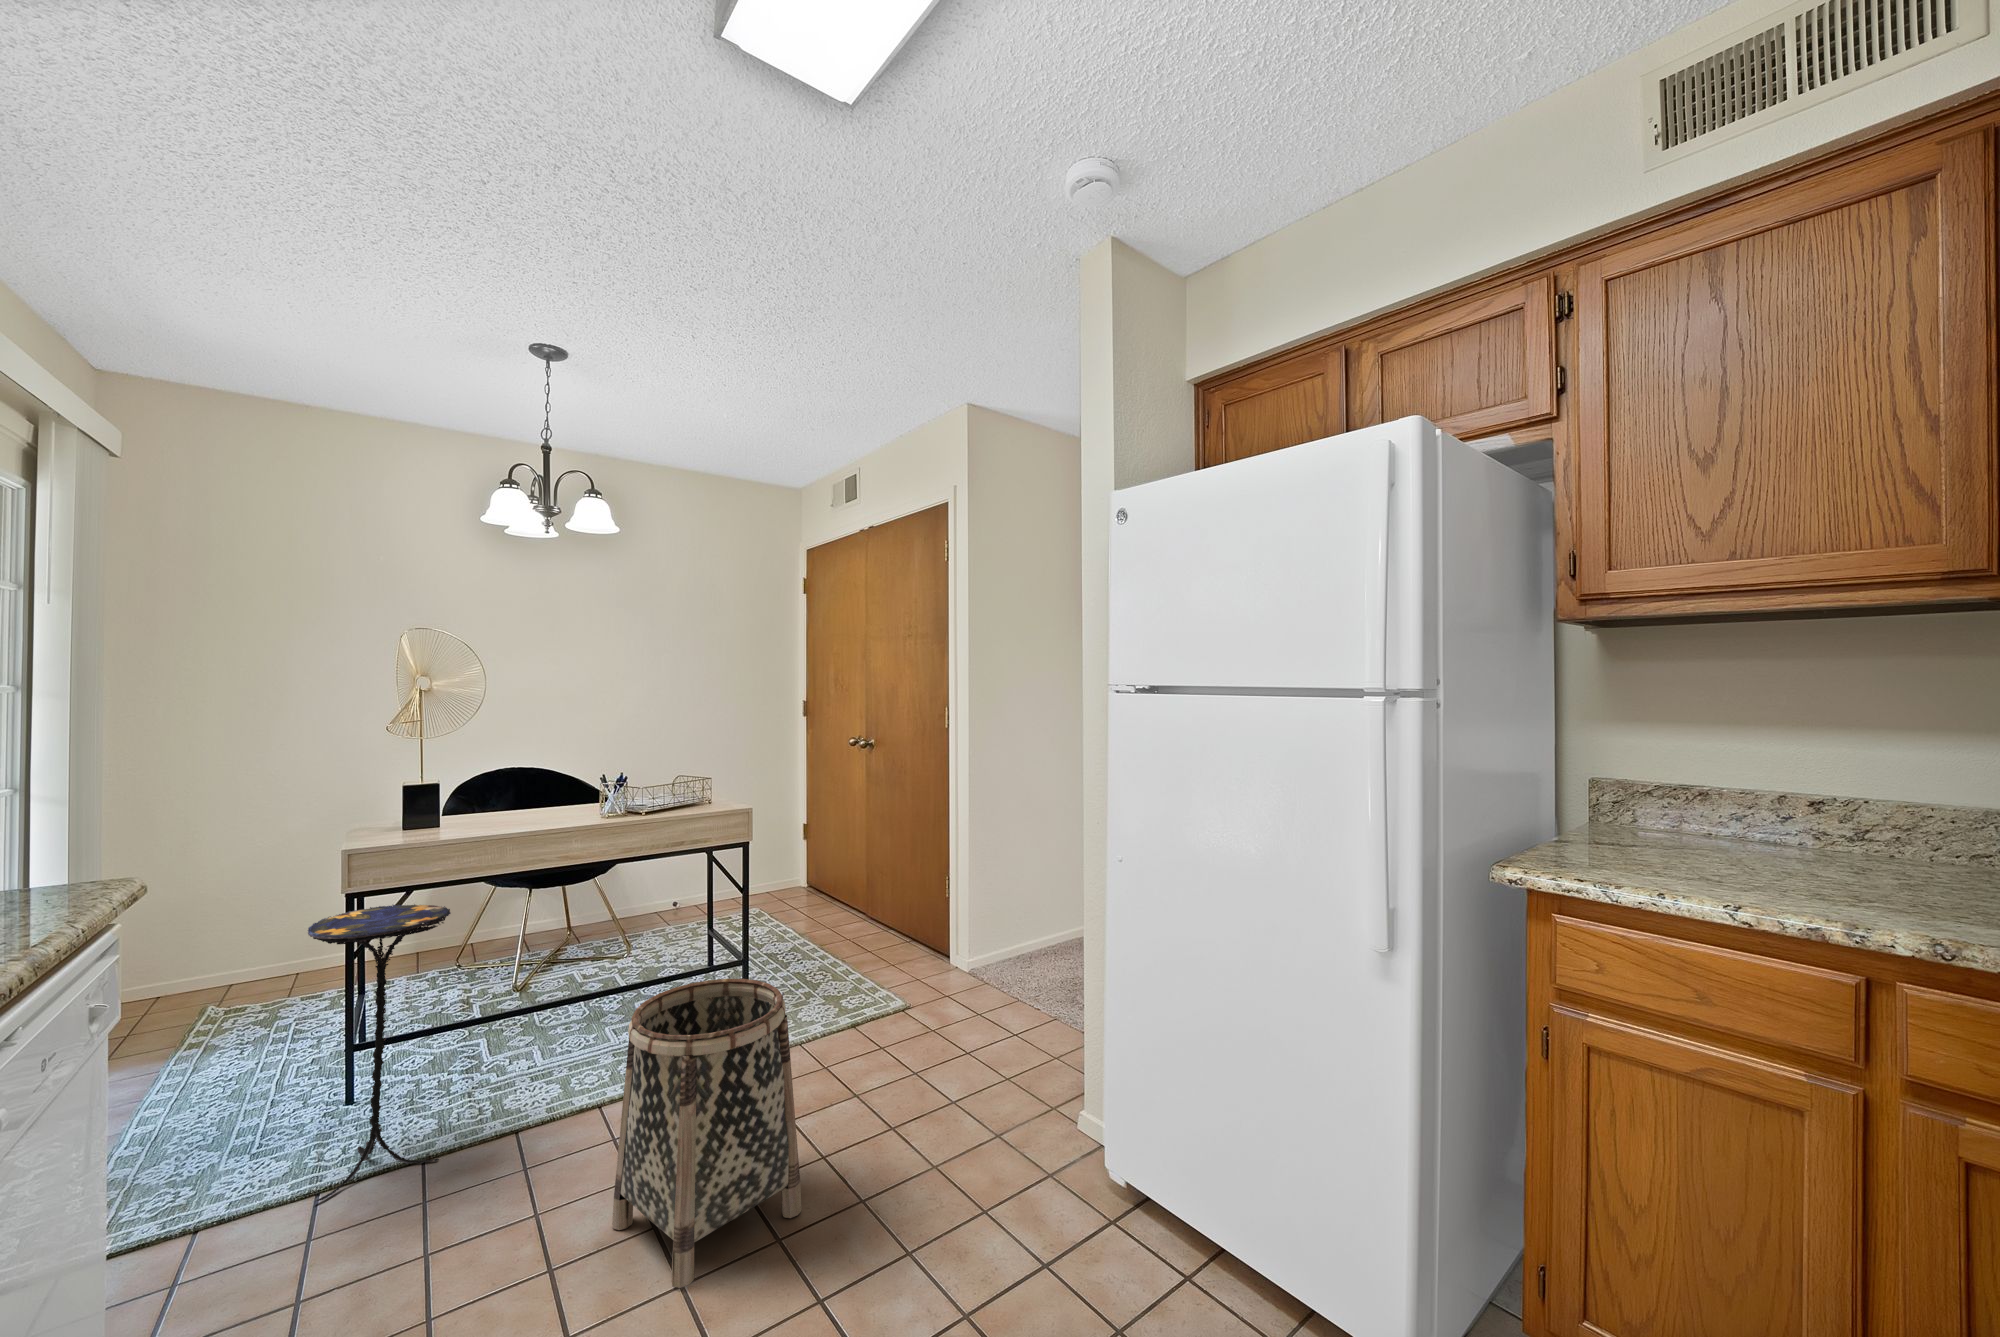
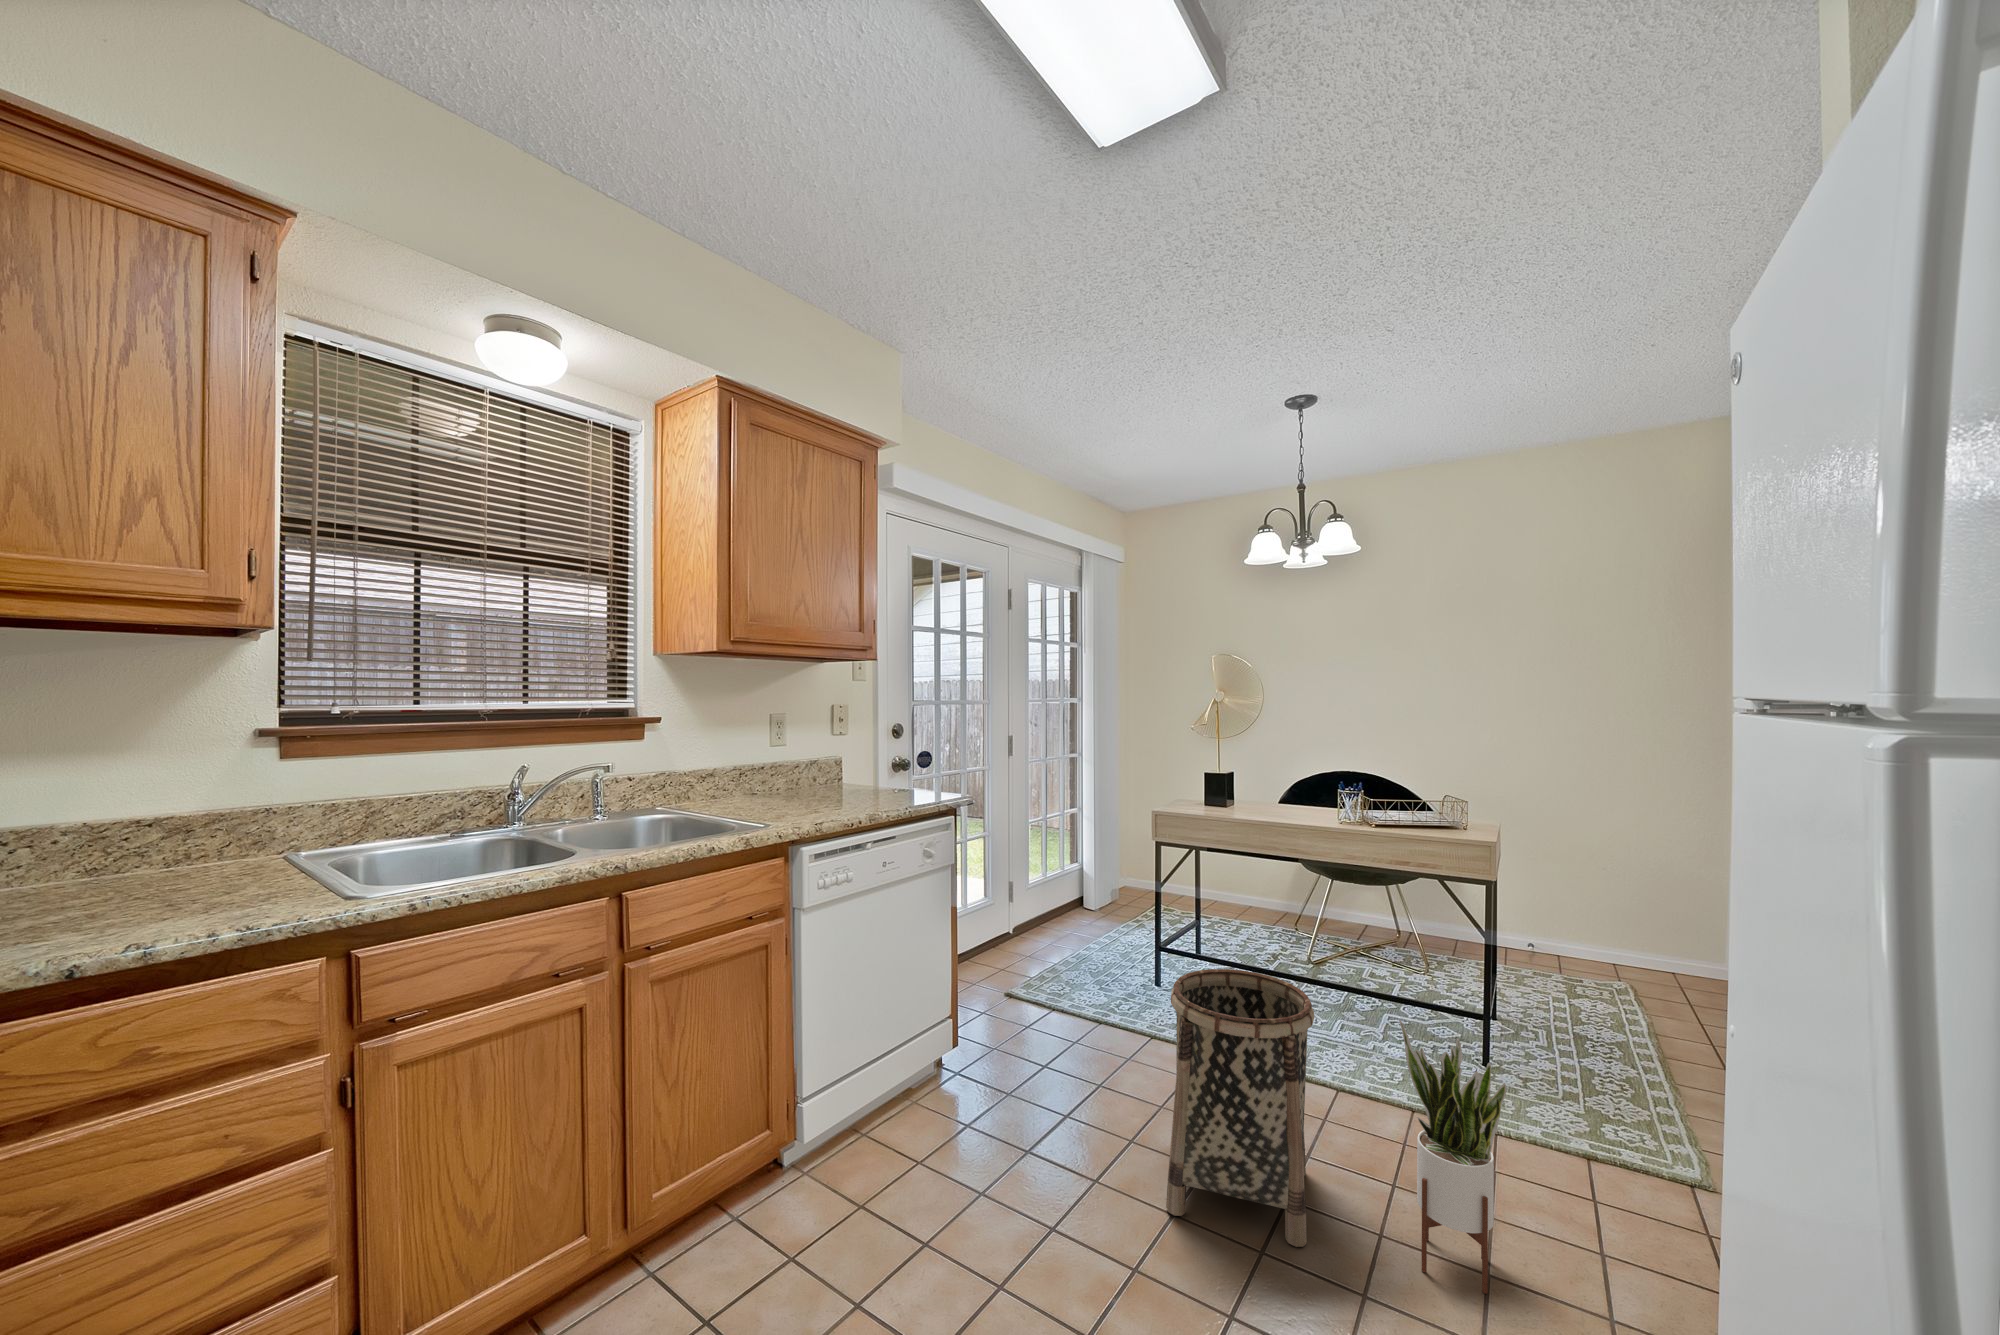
side table: present [308,904,451,1201] -> none [1091,845,1173,1042]
potted plant: none [836,958,915,1159] -> present [1400,1020,1506,1294]

